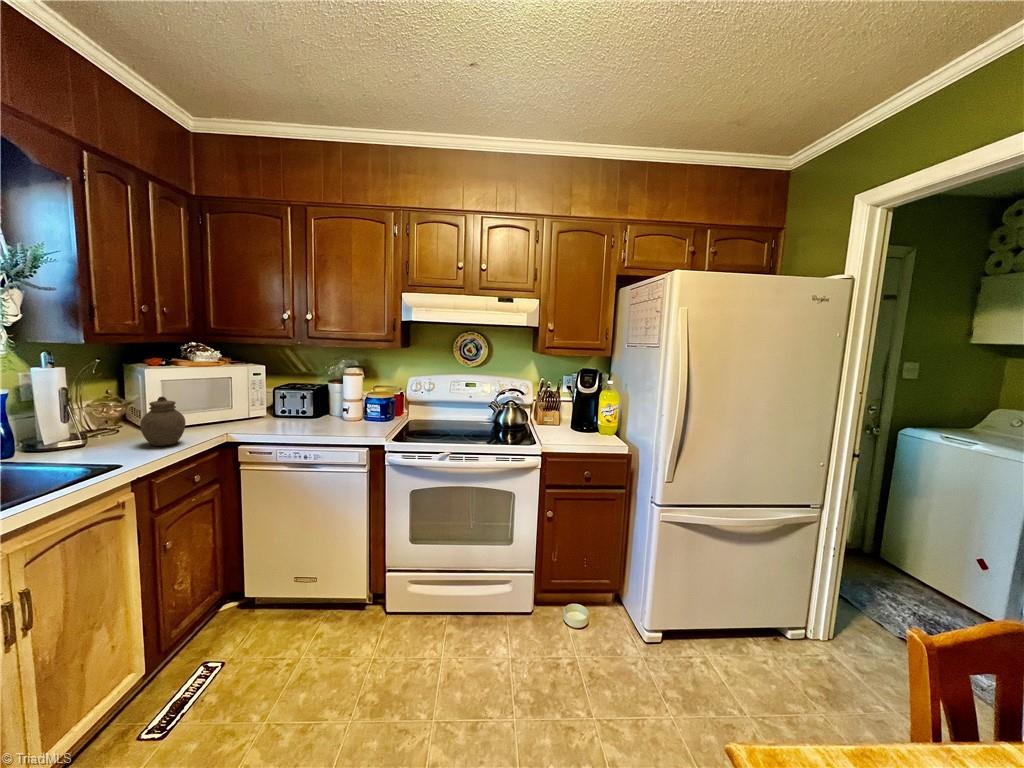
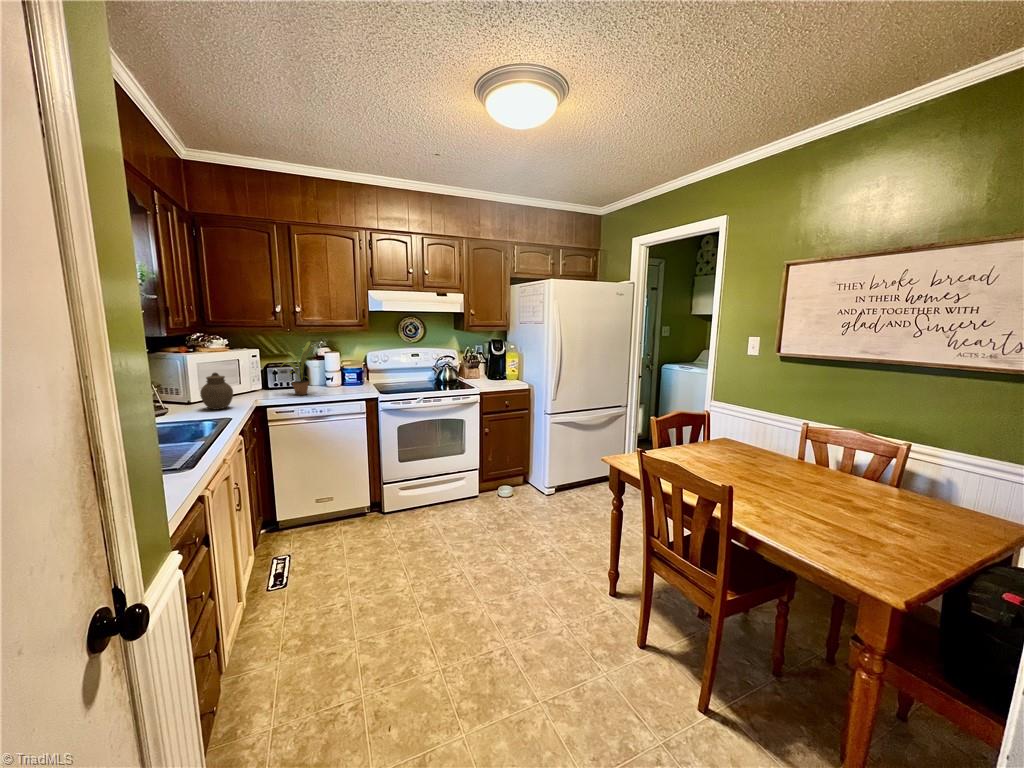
potted plant: none [276,359,326,431] -> present [283,342,315,395]

